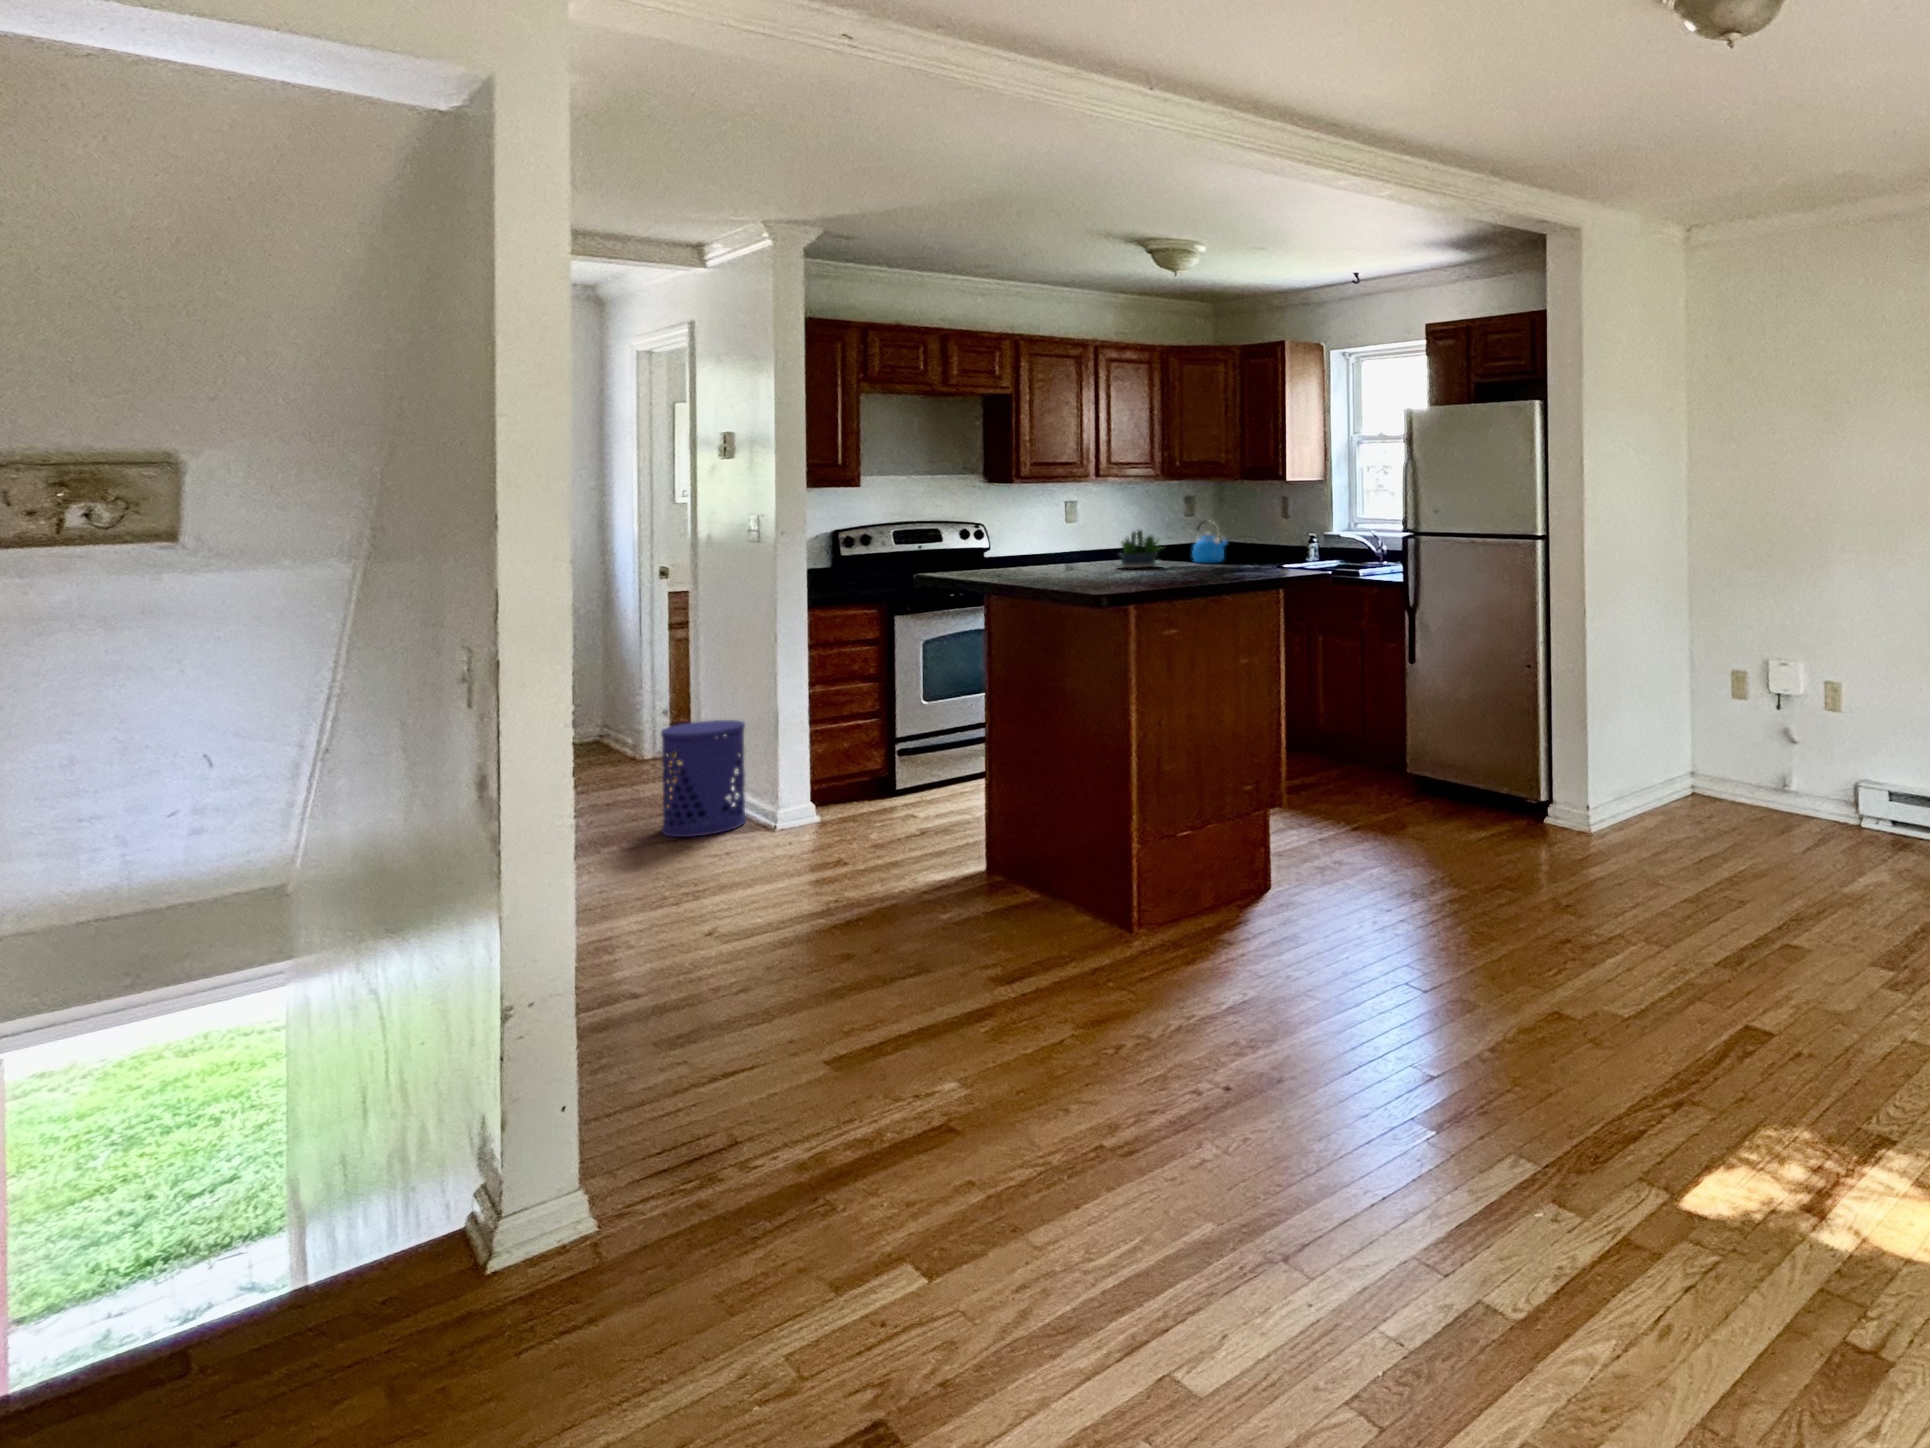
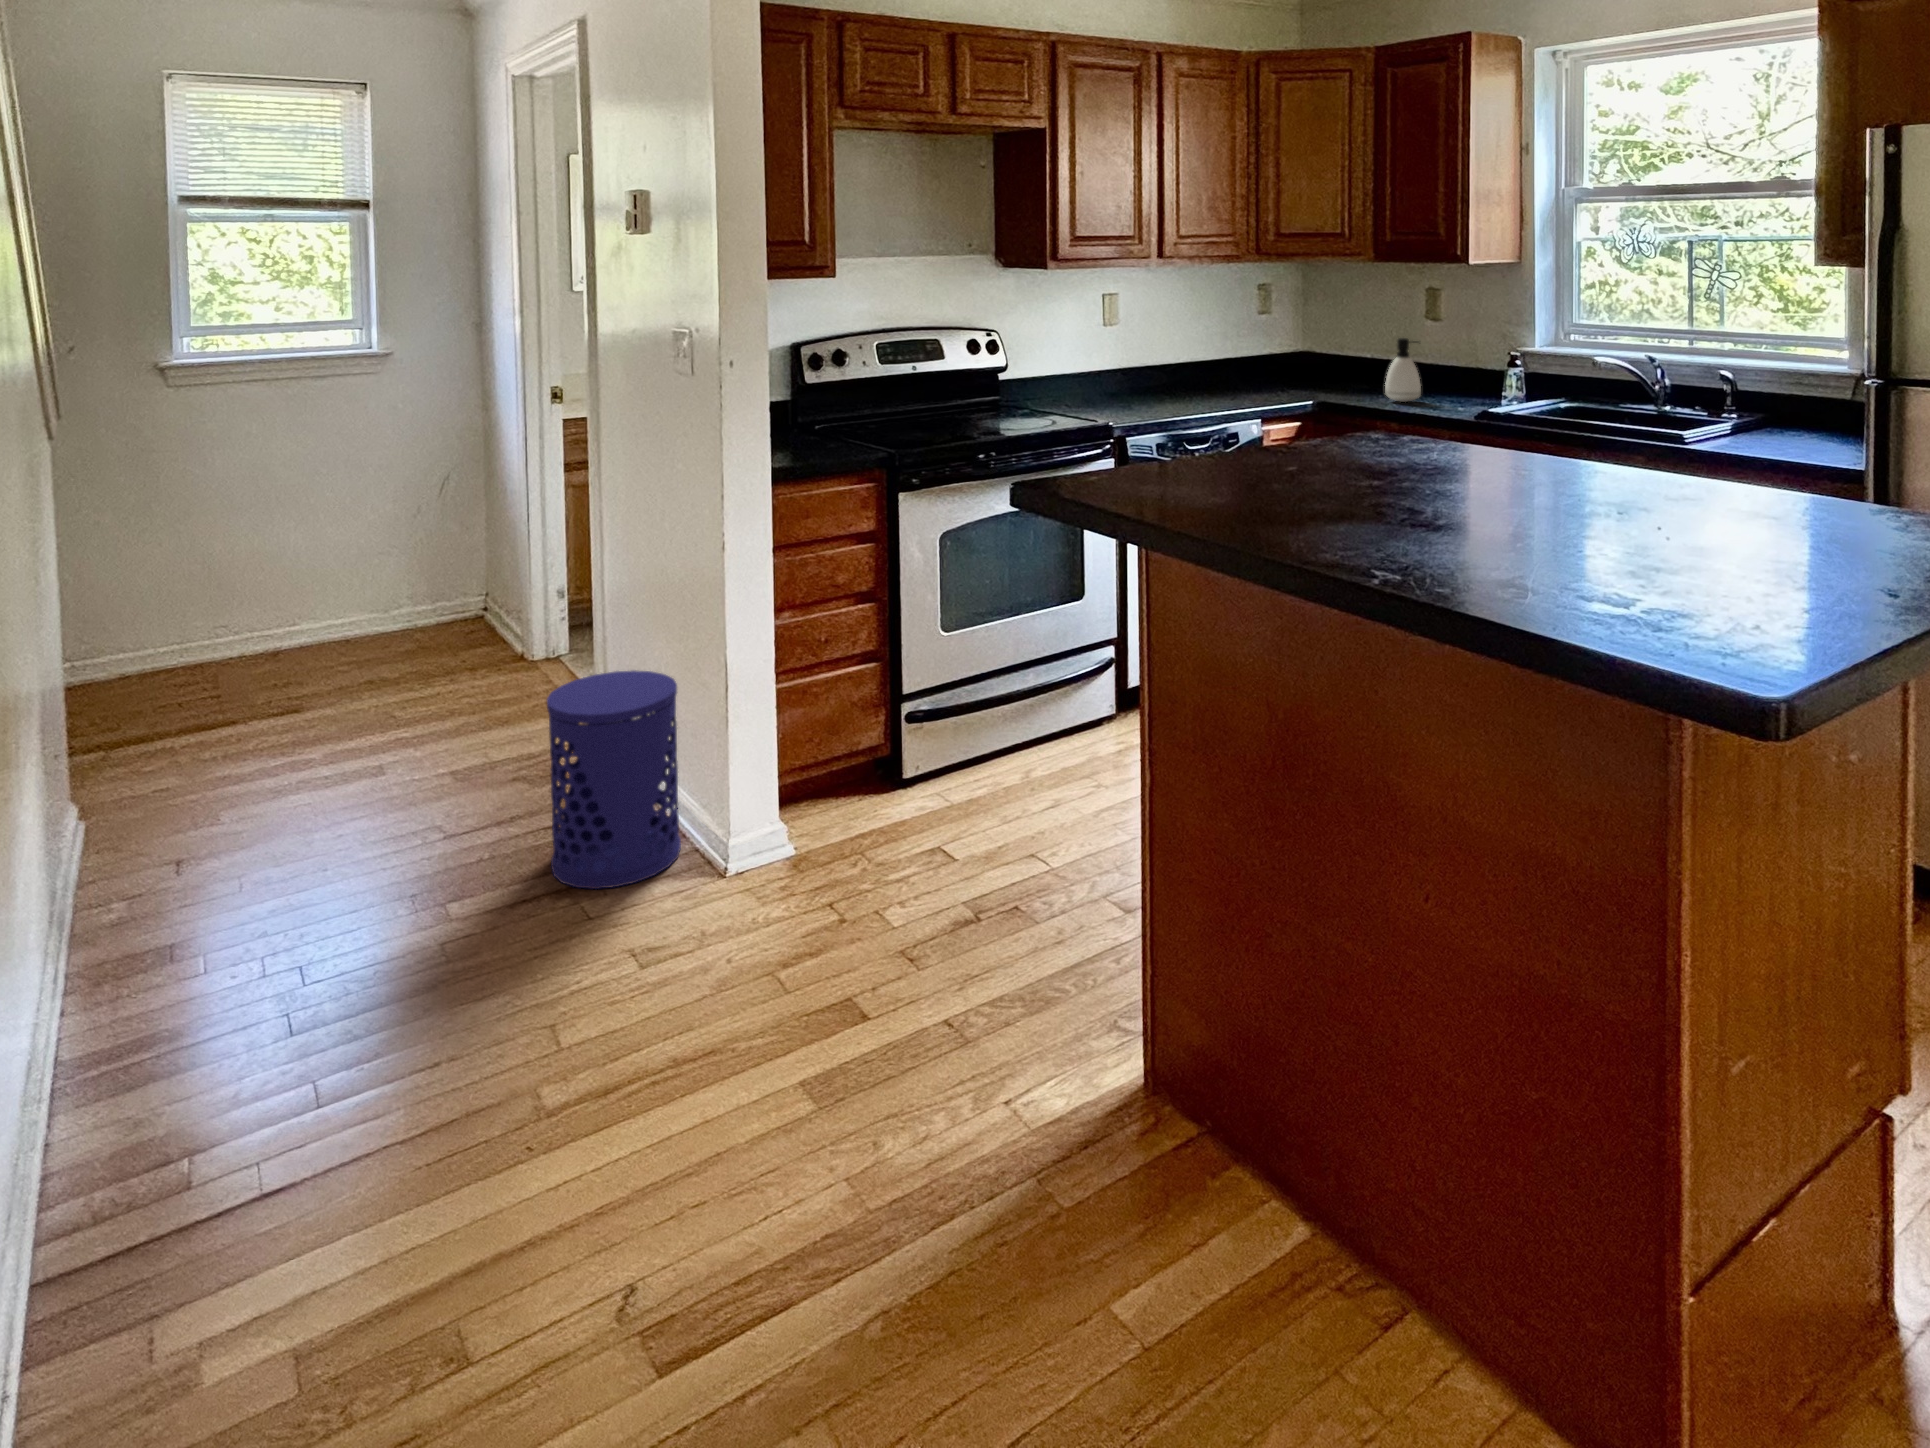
kettle: present [1193,521,1227,563] -> none [1278,319,1336,385]
soap dispenser: none [1240,528,1261,568] -> present [1385,338,1421,402]
potted plant: present [1116,530,1162,568] -> none [1179,336,1261,396]

